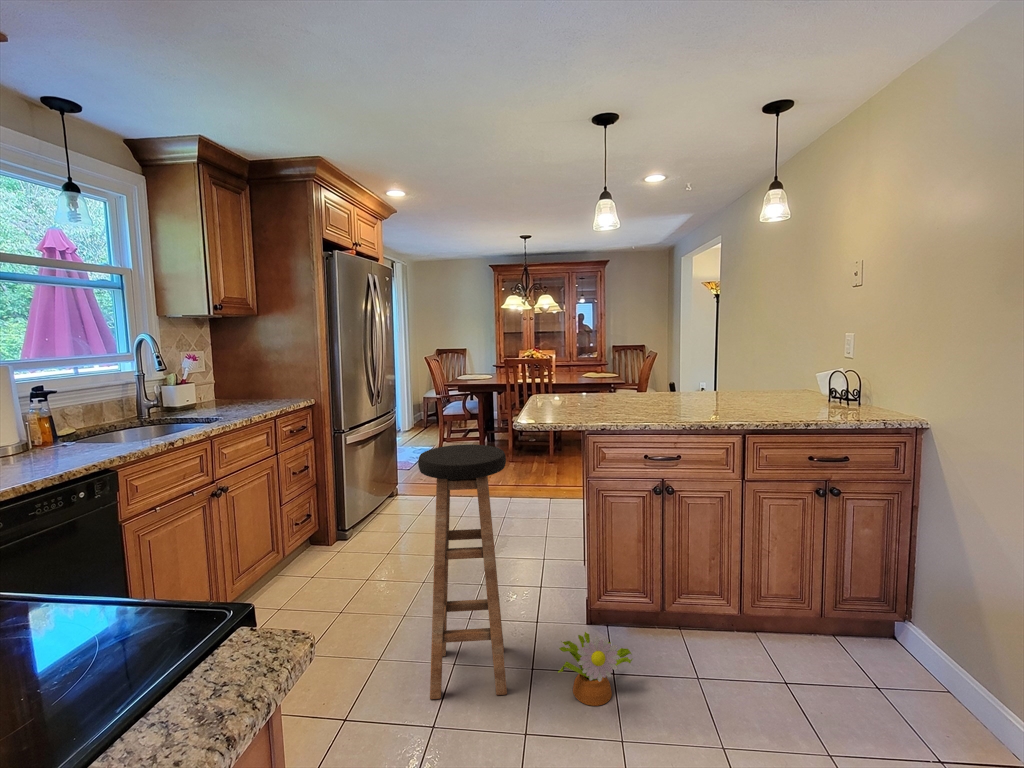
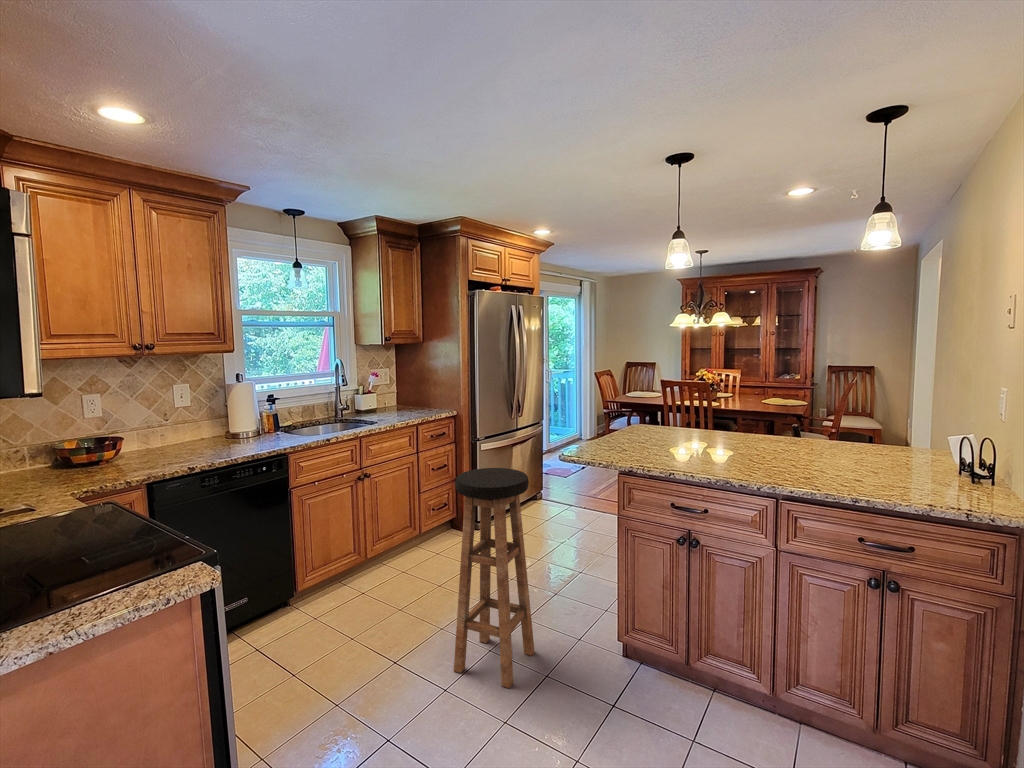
decorative plant: present [558,632,632,706] -> none [544,658,622,726]

